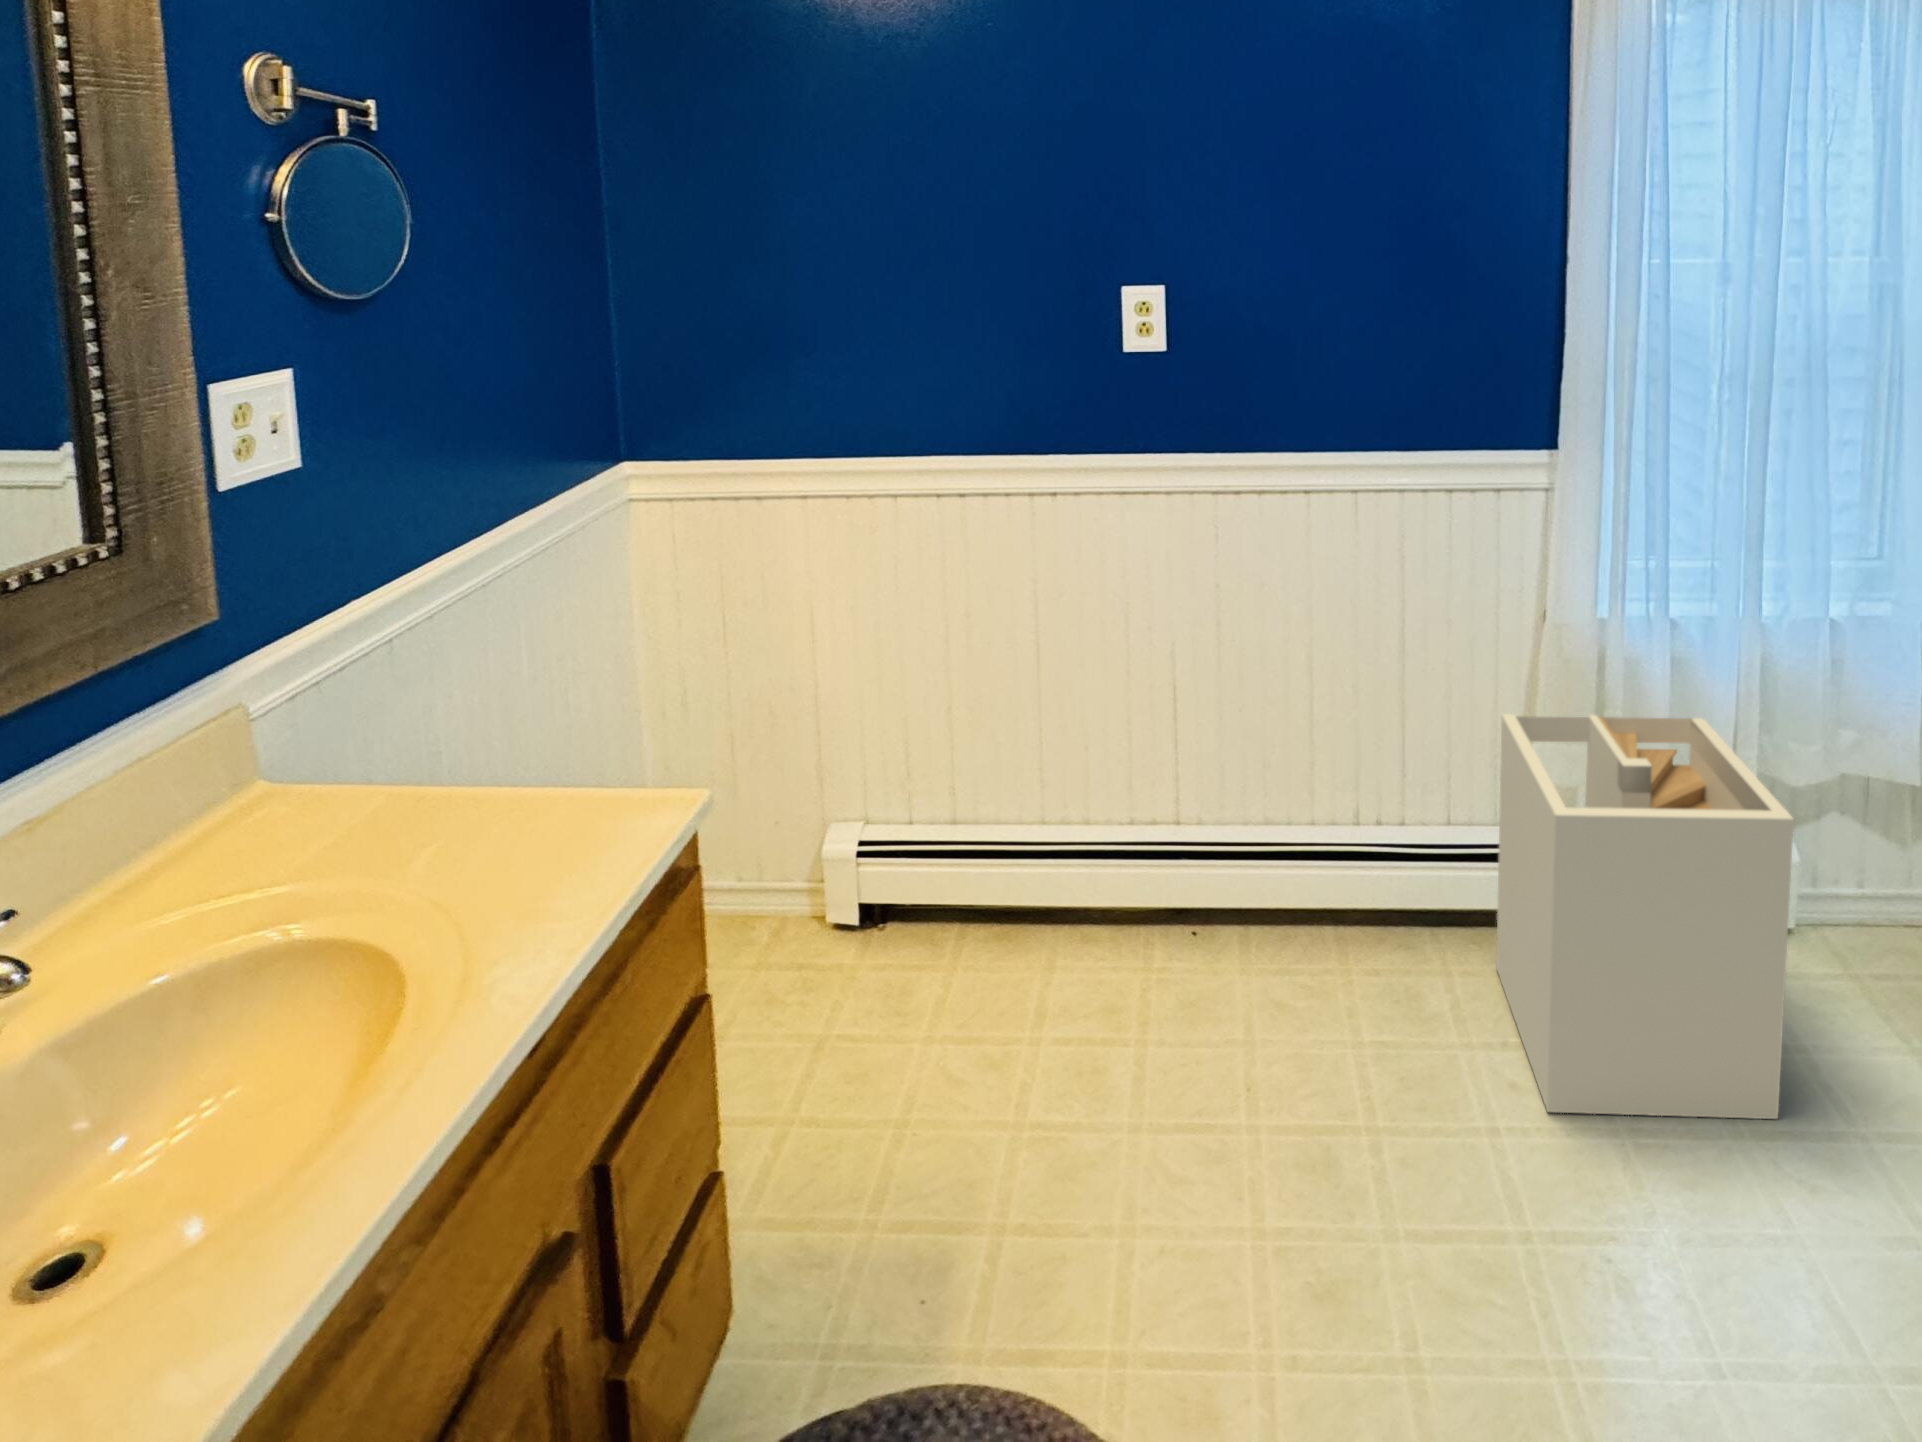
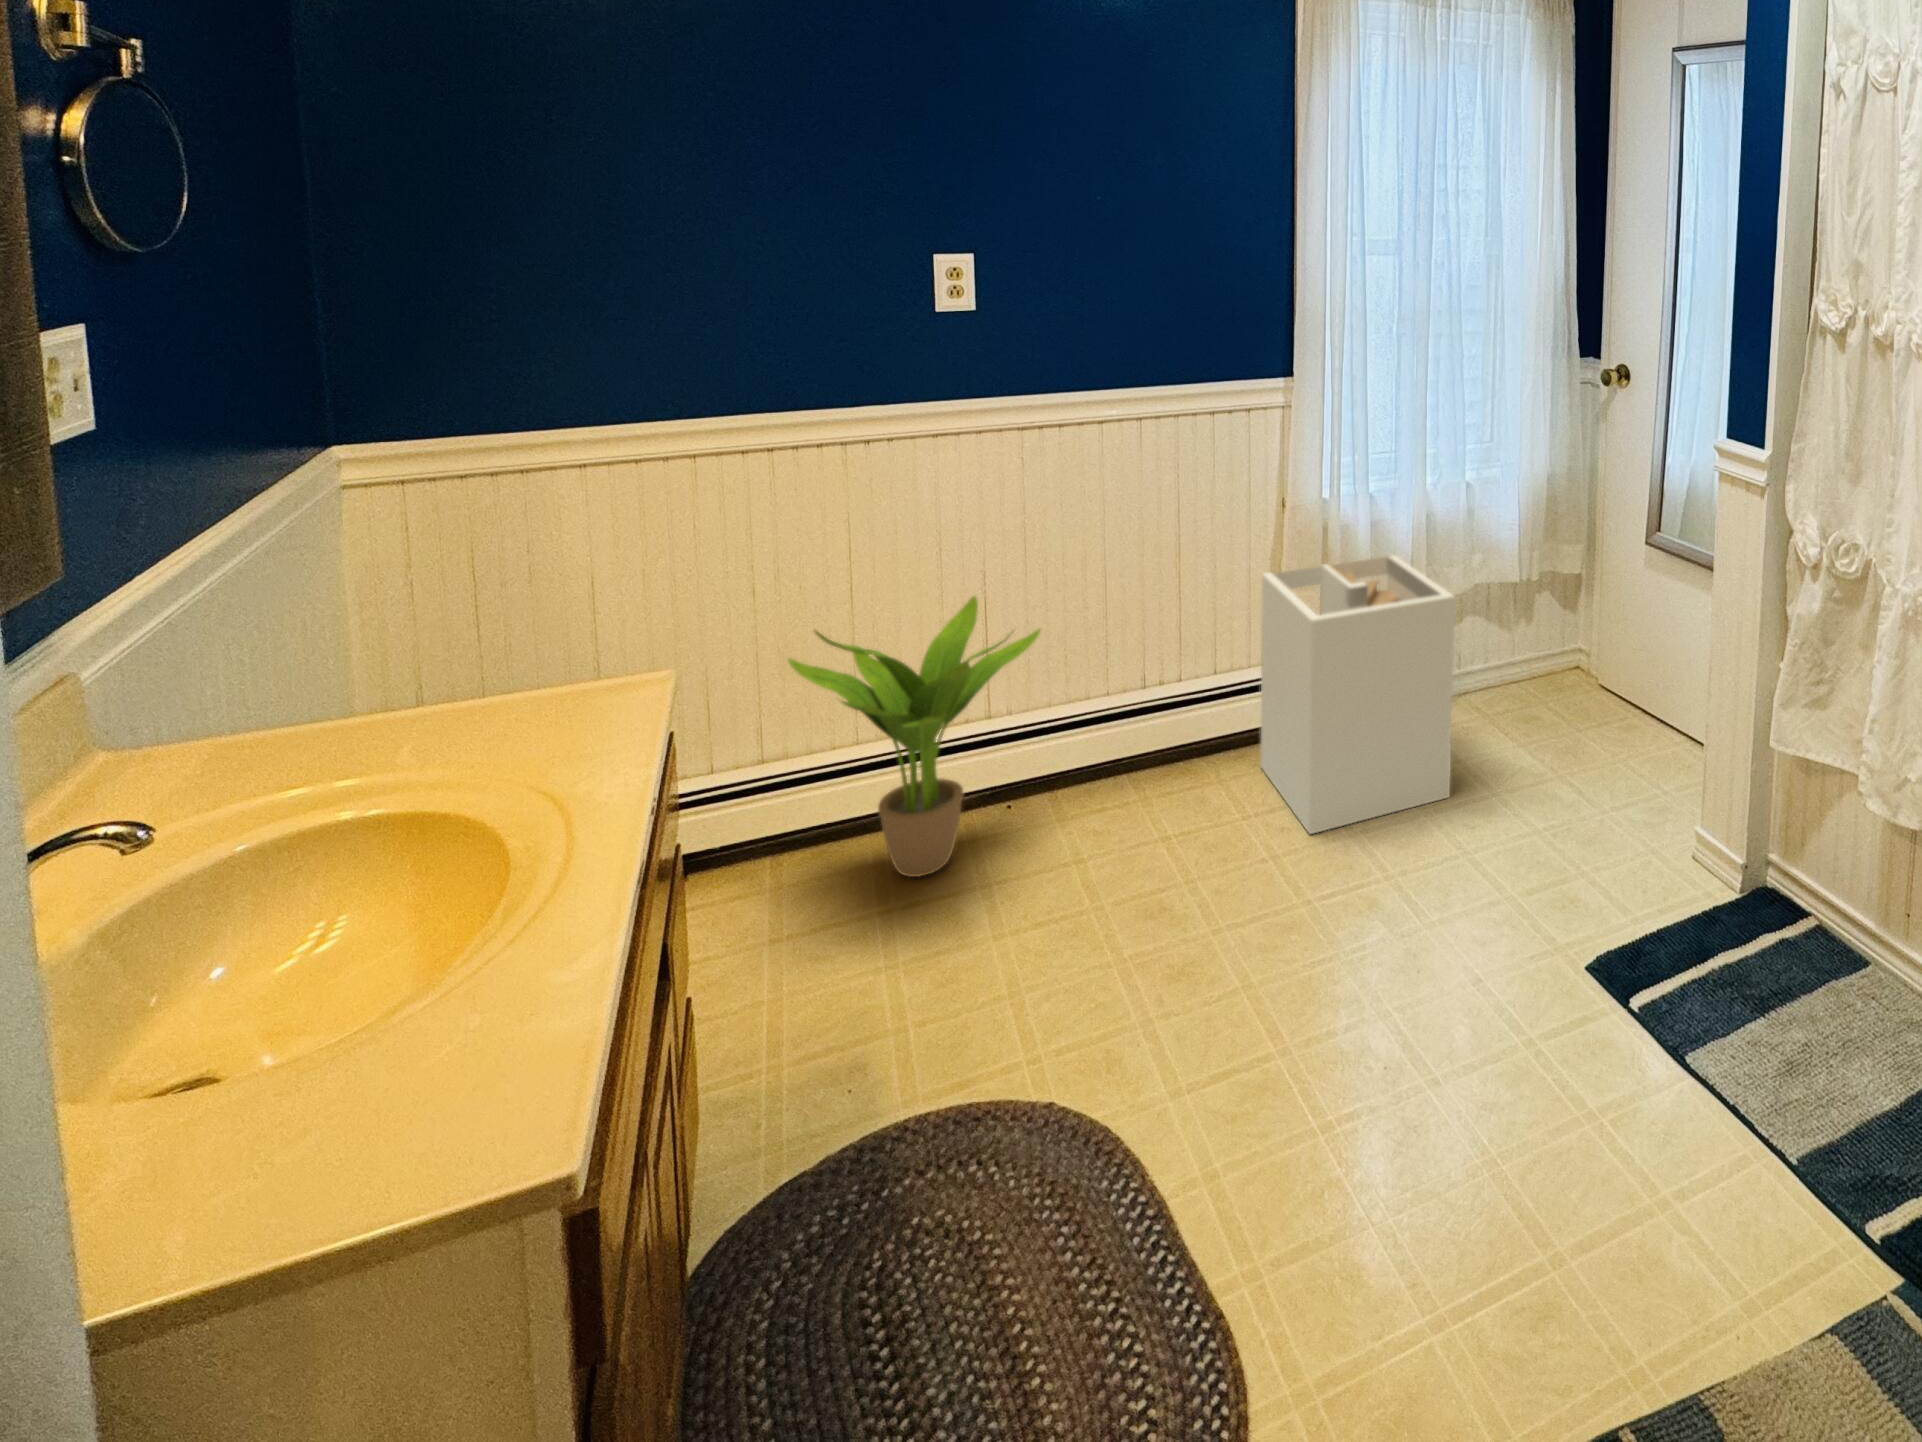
potted plant: none [962,683,1223,1005] -> present [788,596,1041,877]

